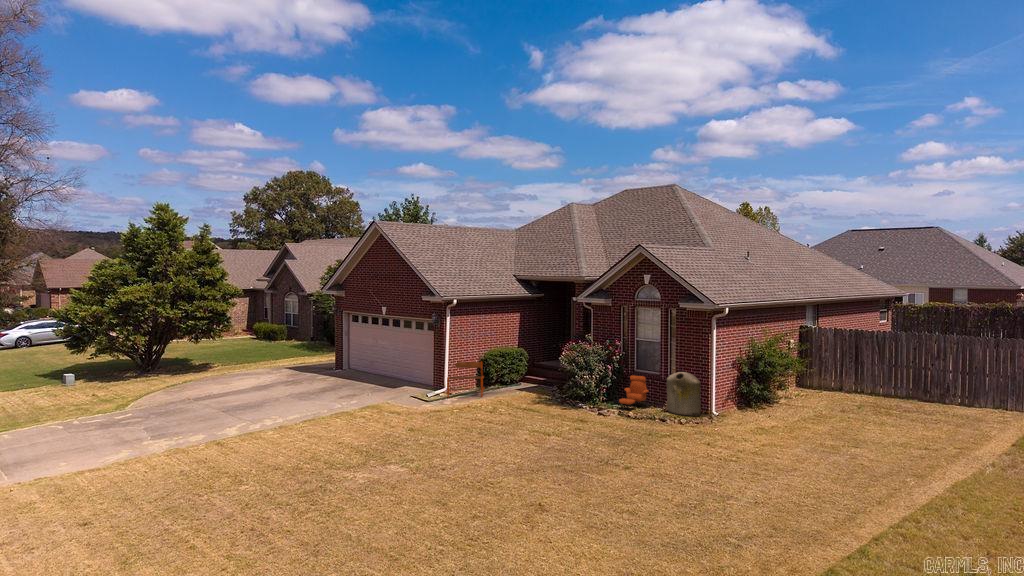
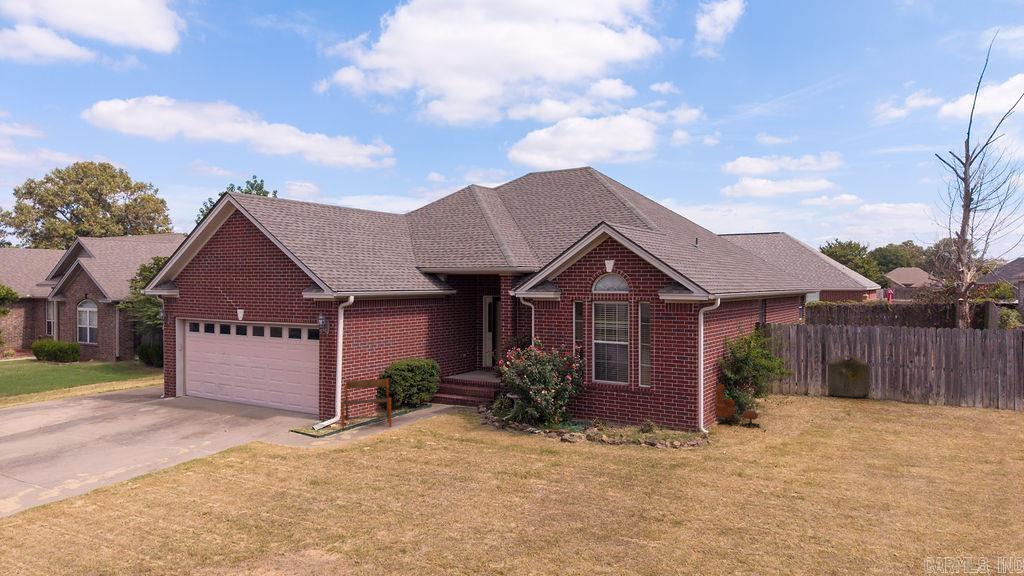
trash can: present [667,372,701,416] -> present [827,355,869,398]
lounge chair: present [619,376,648,410] -> present [715,384,759,428]

